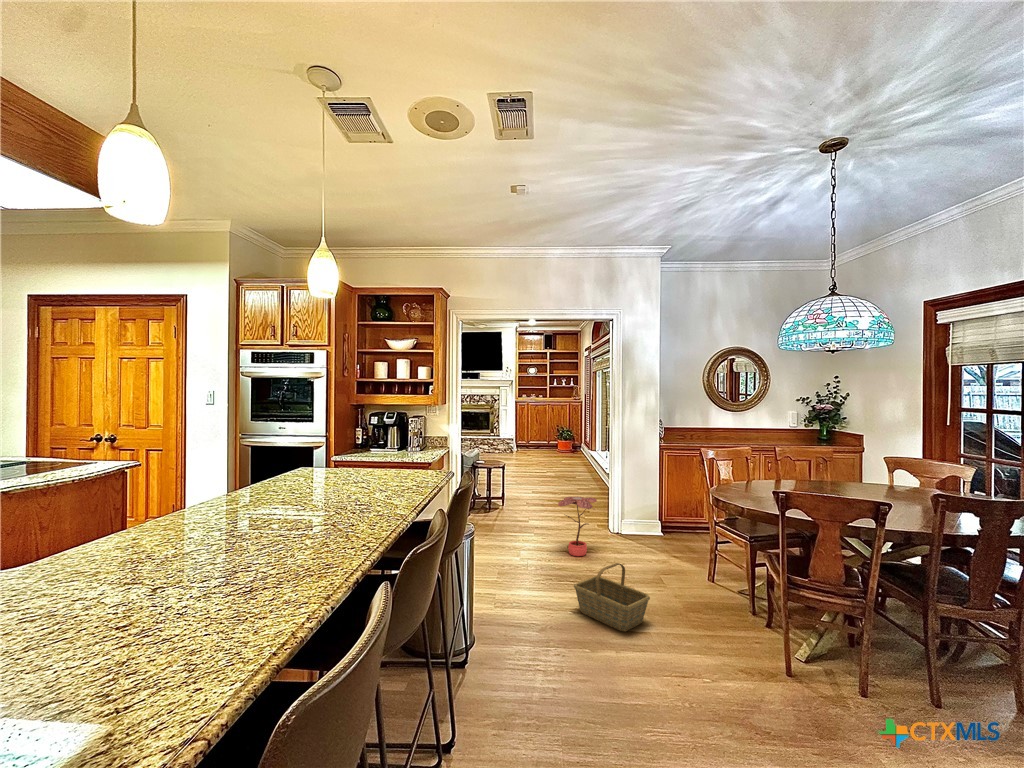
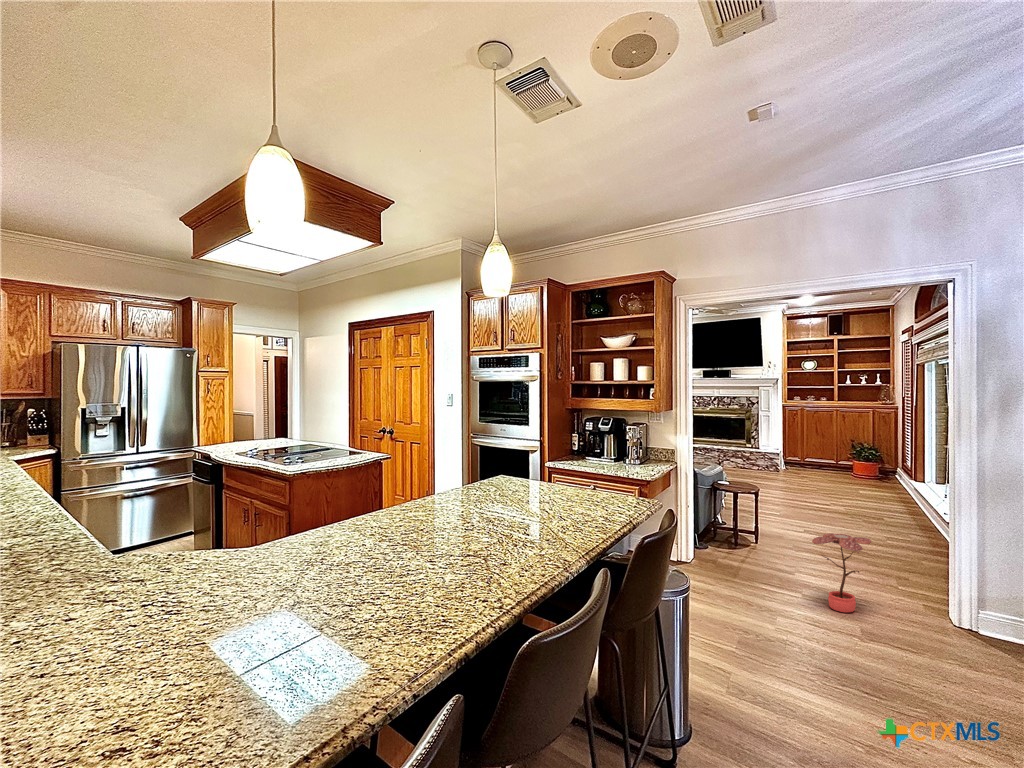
basket: present [574,563,650,632] -> none [818,625,930,716]

